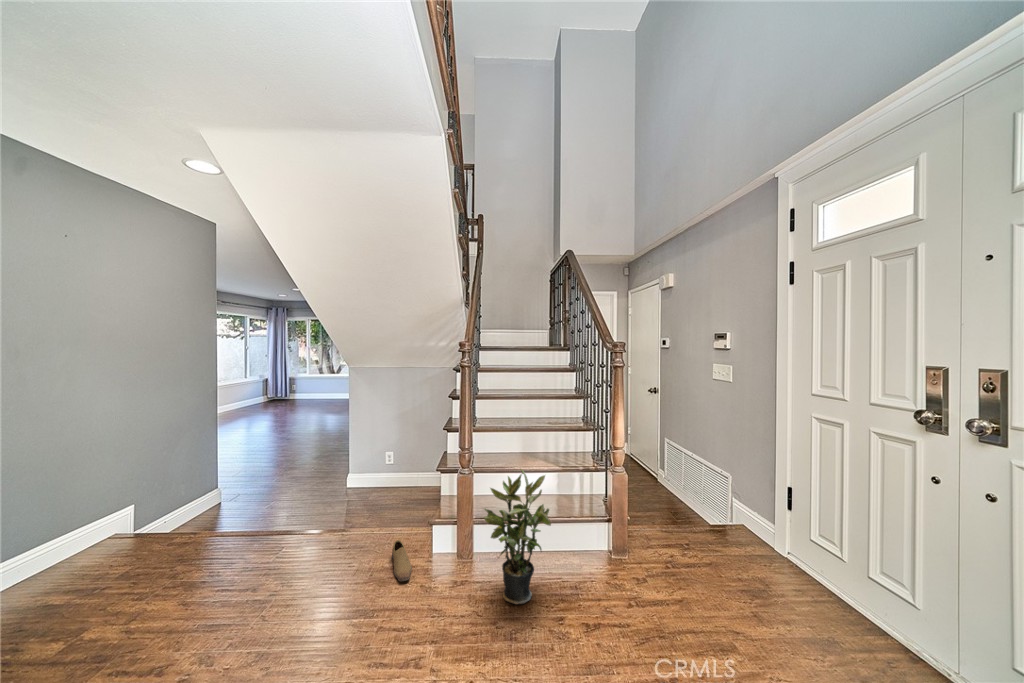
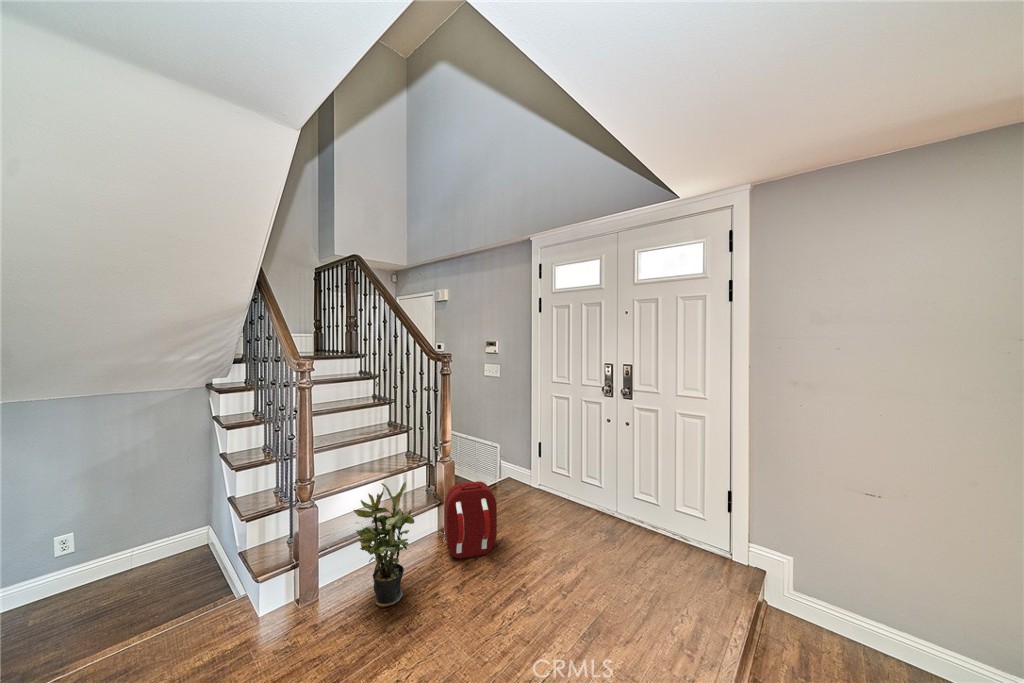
backpack: none [596,501,668,605] -> present [443,481,497,559]
shoe: present [392,540,412,581] -> none [213,616,262,655]

